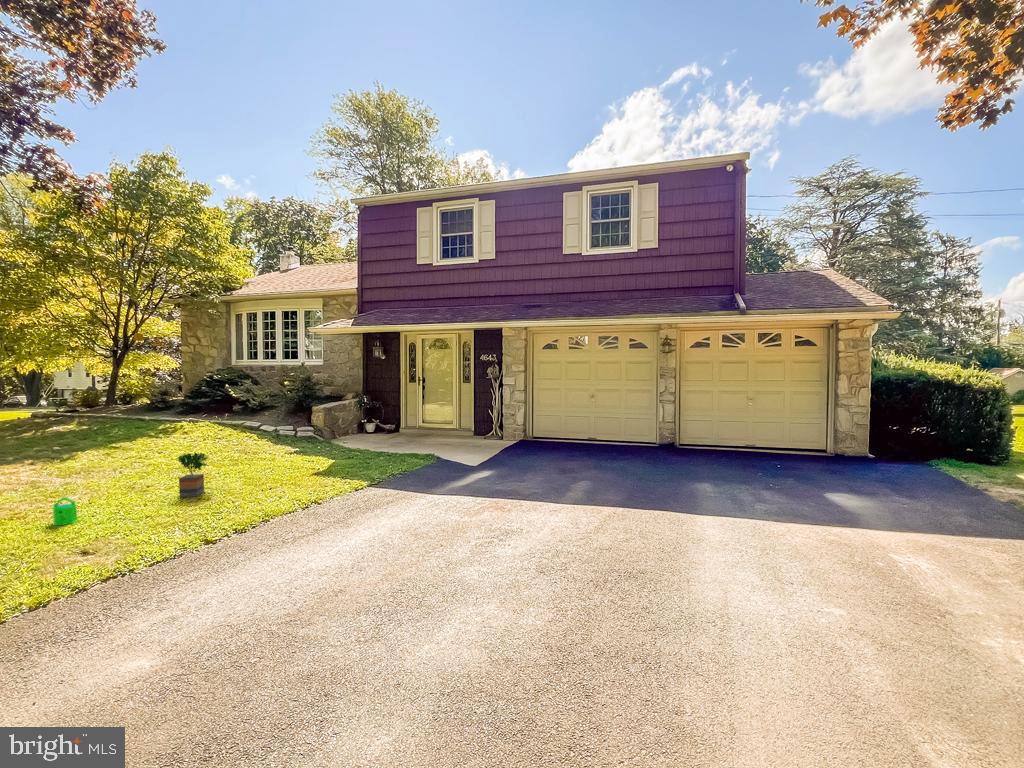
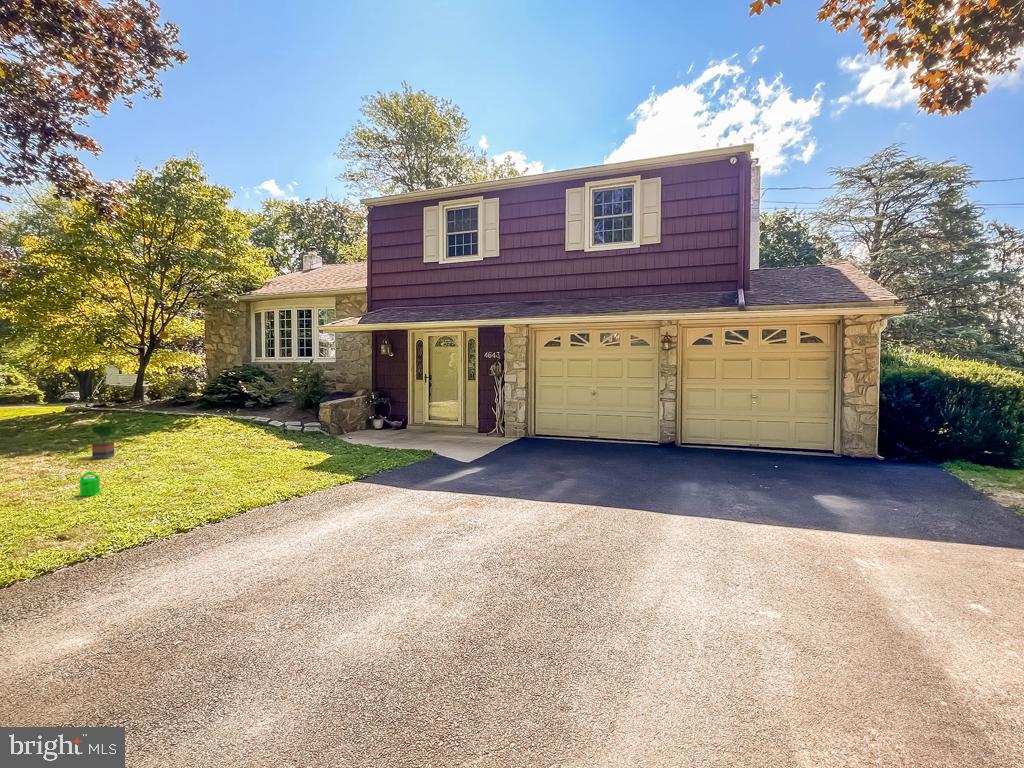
potted tree: present [178,453,209,497] -> present [92,424,118,459]

